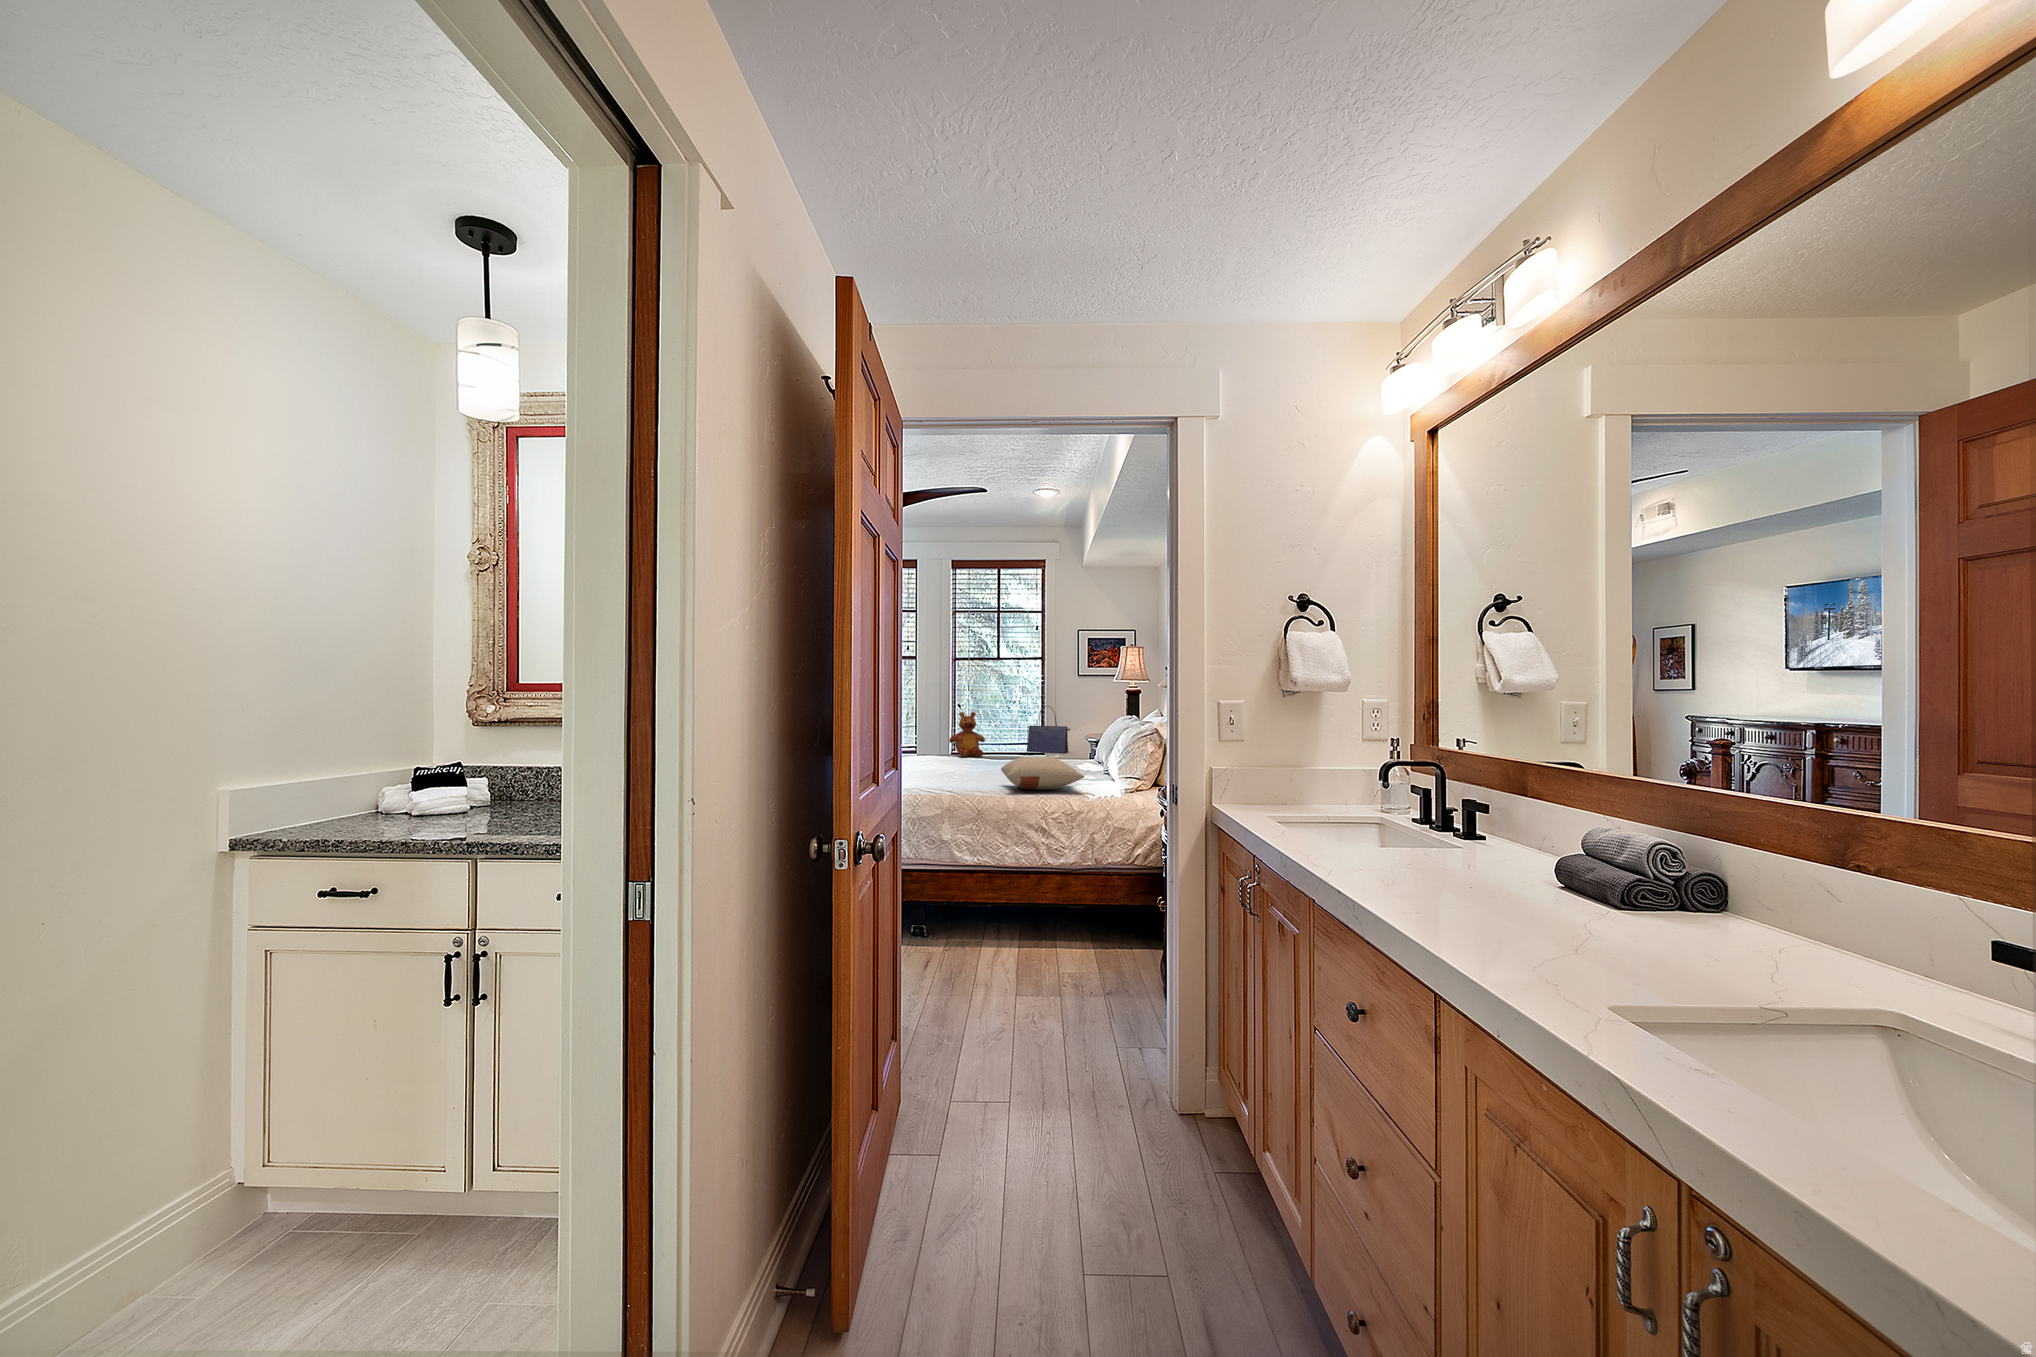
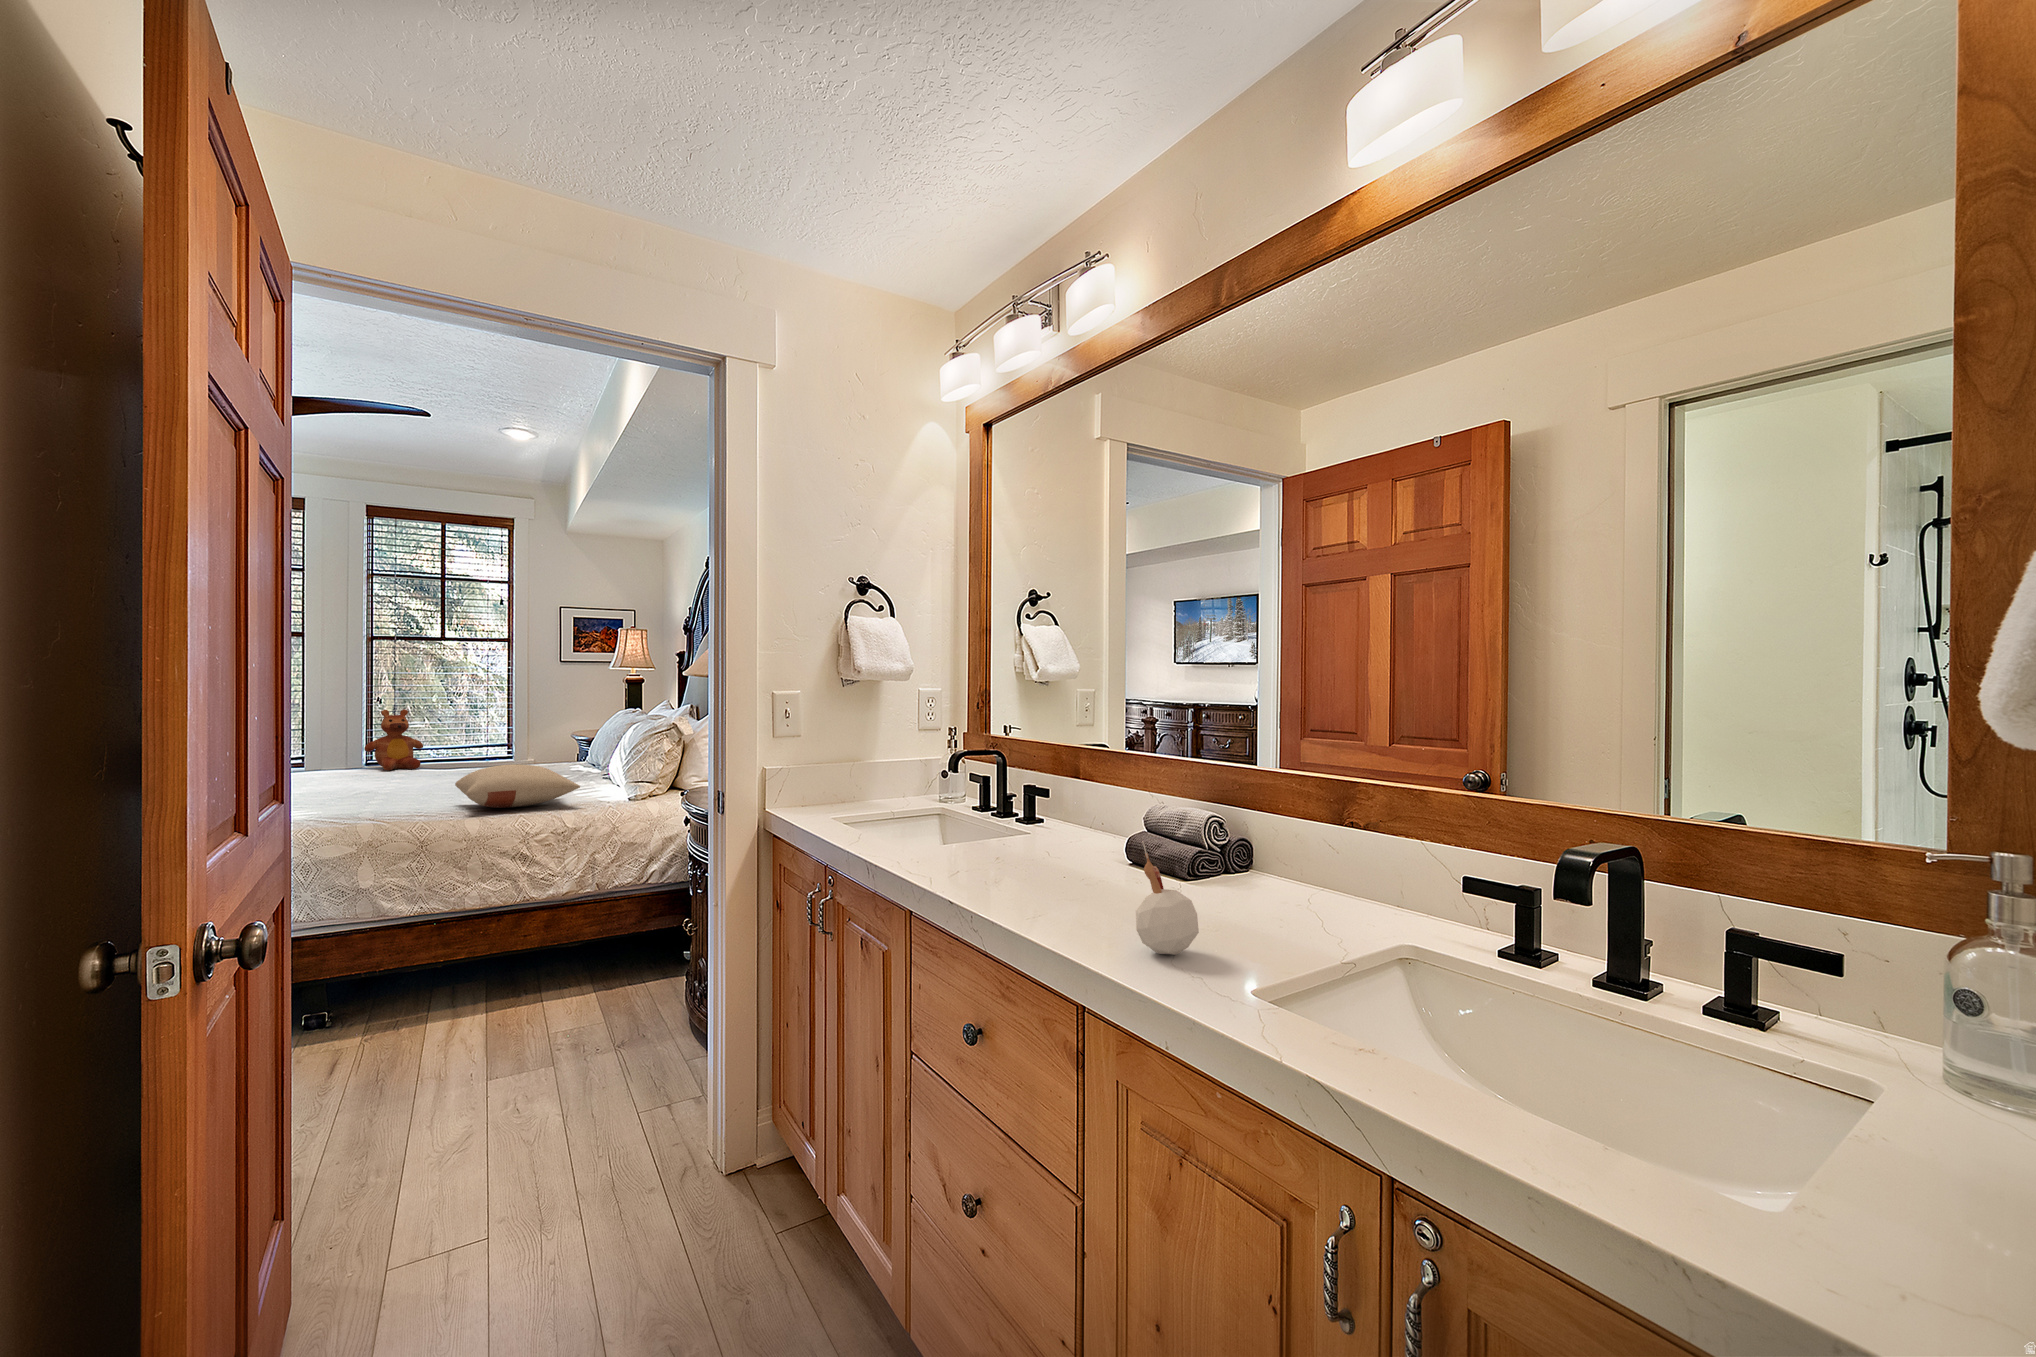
tote bag: present [1027,706,1070,753] -> none [486,699,549,758]
candle: none [1512,852,1587,968] -> present [1136,841,1199,955]

